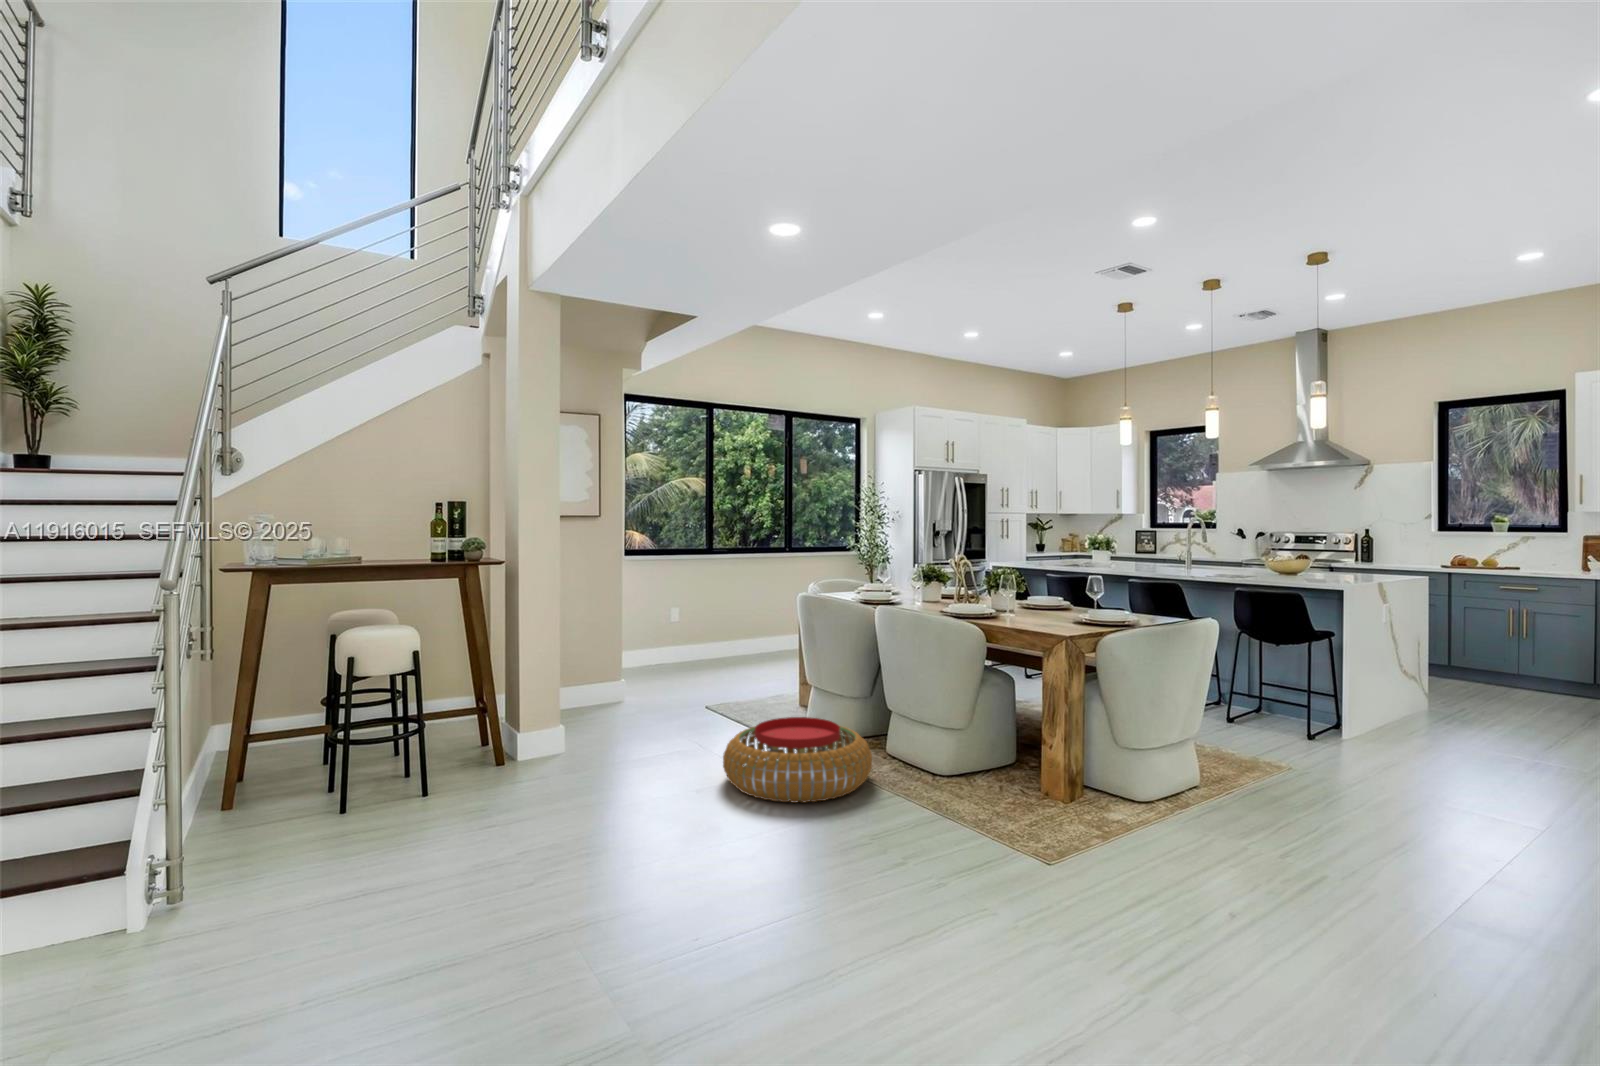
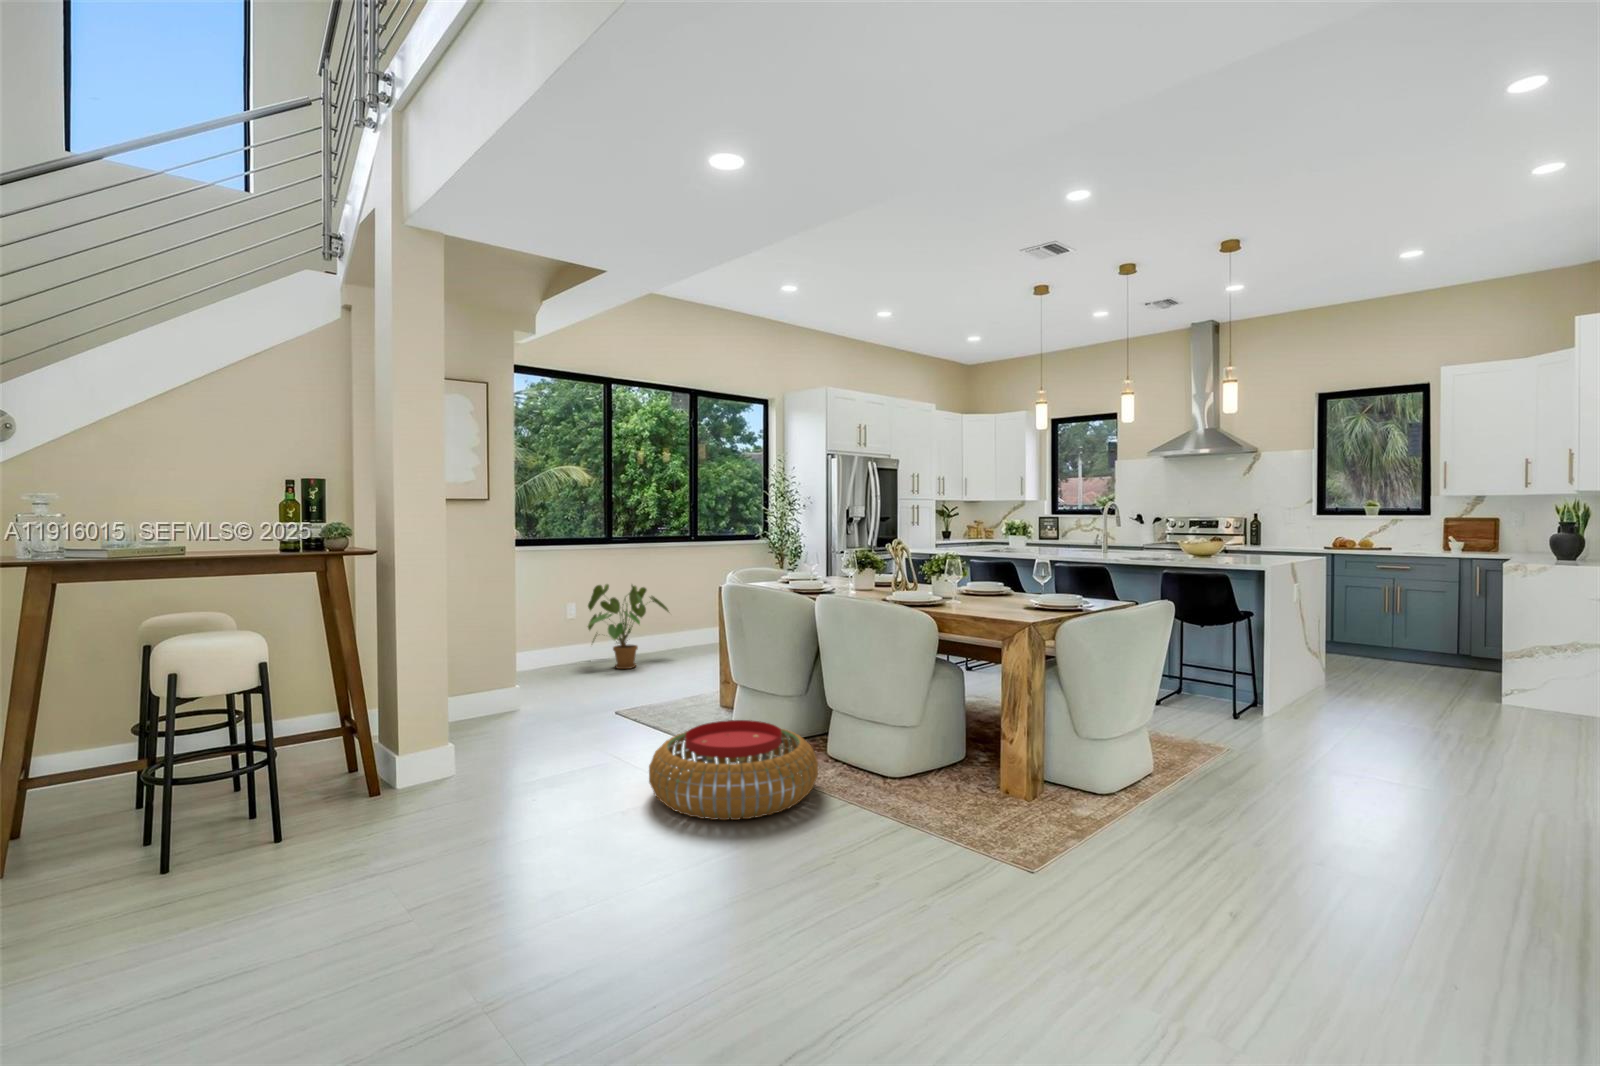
house plant: none [685,592,763,671] -> present [588,584,669,669]

